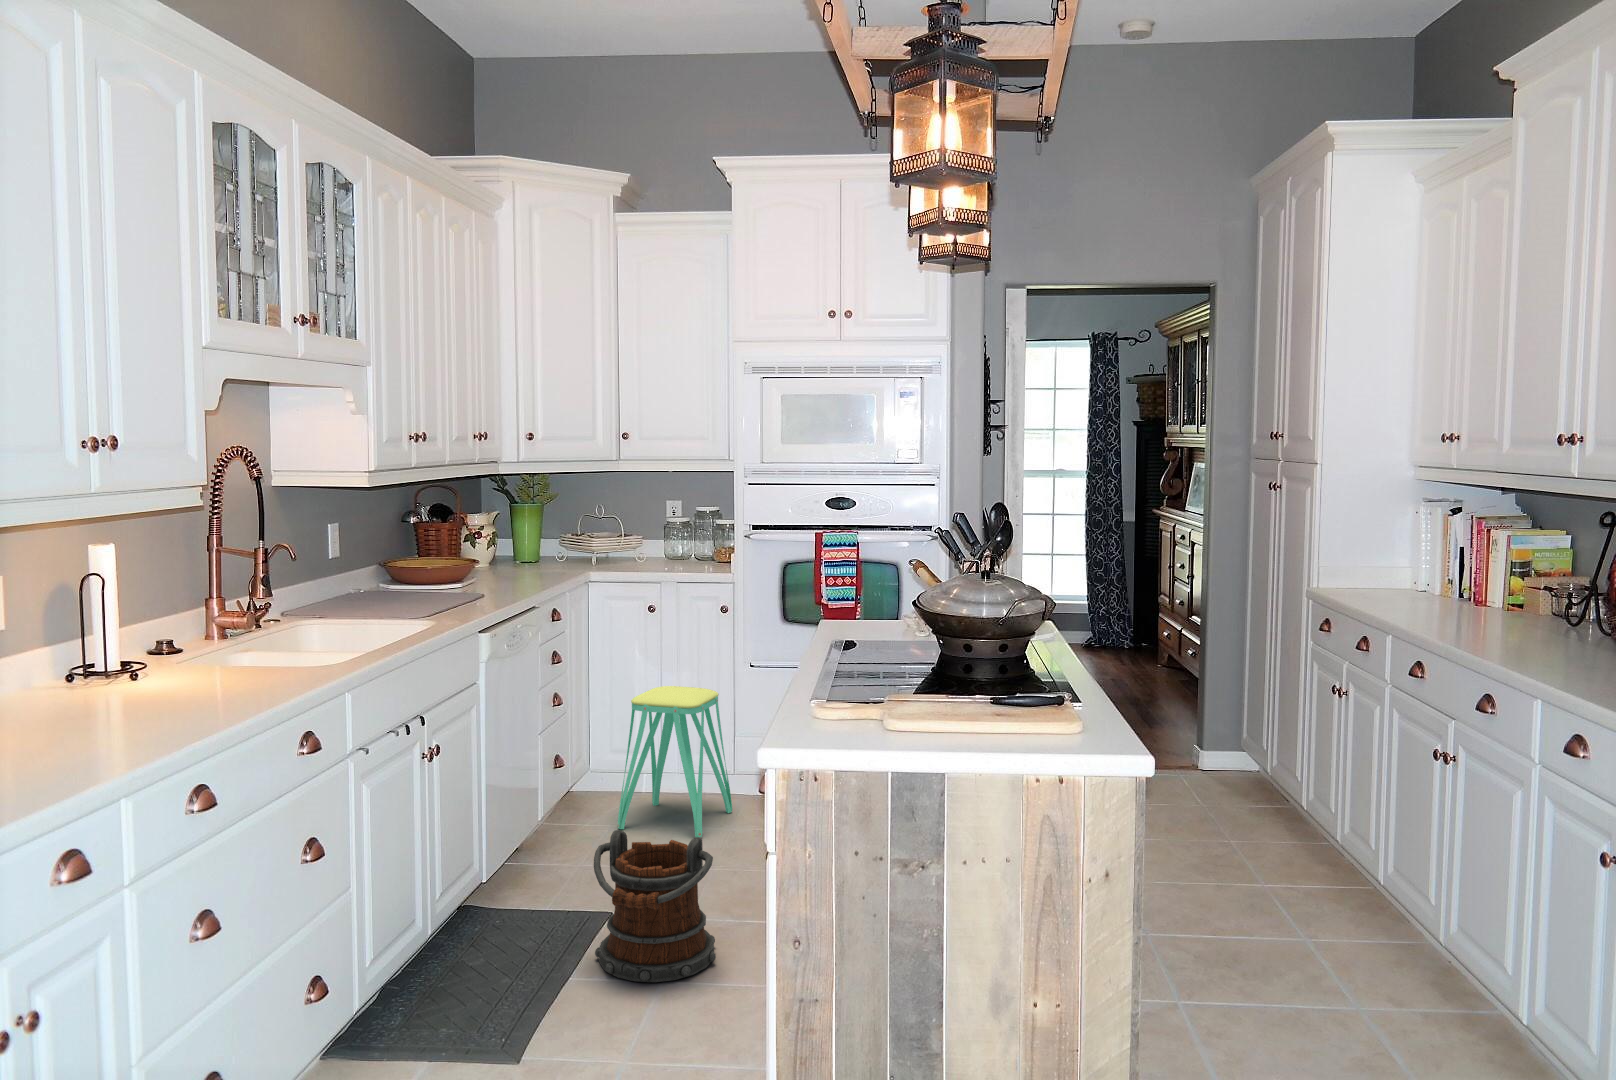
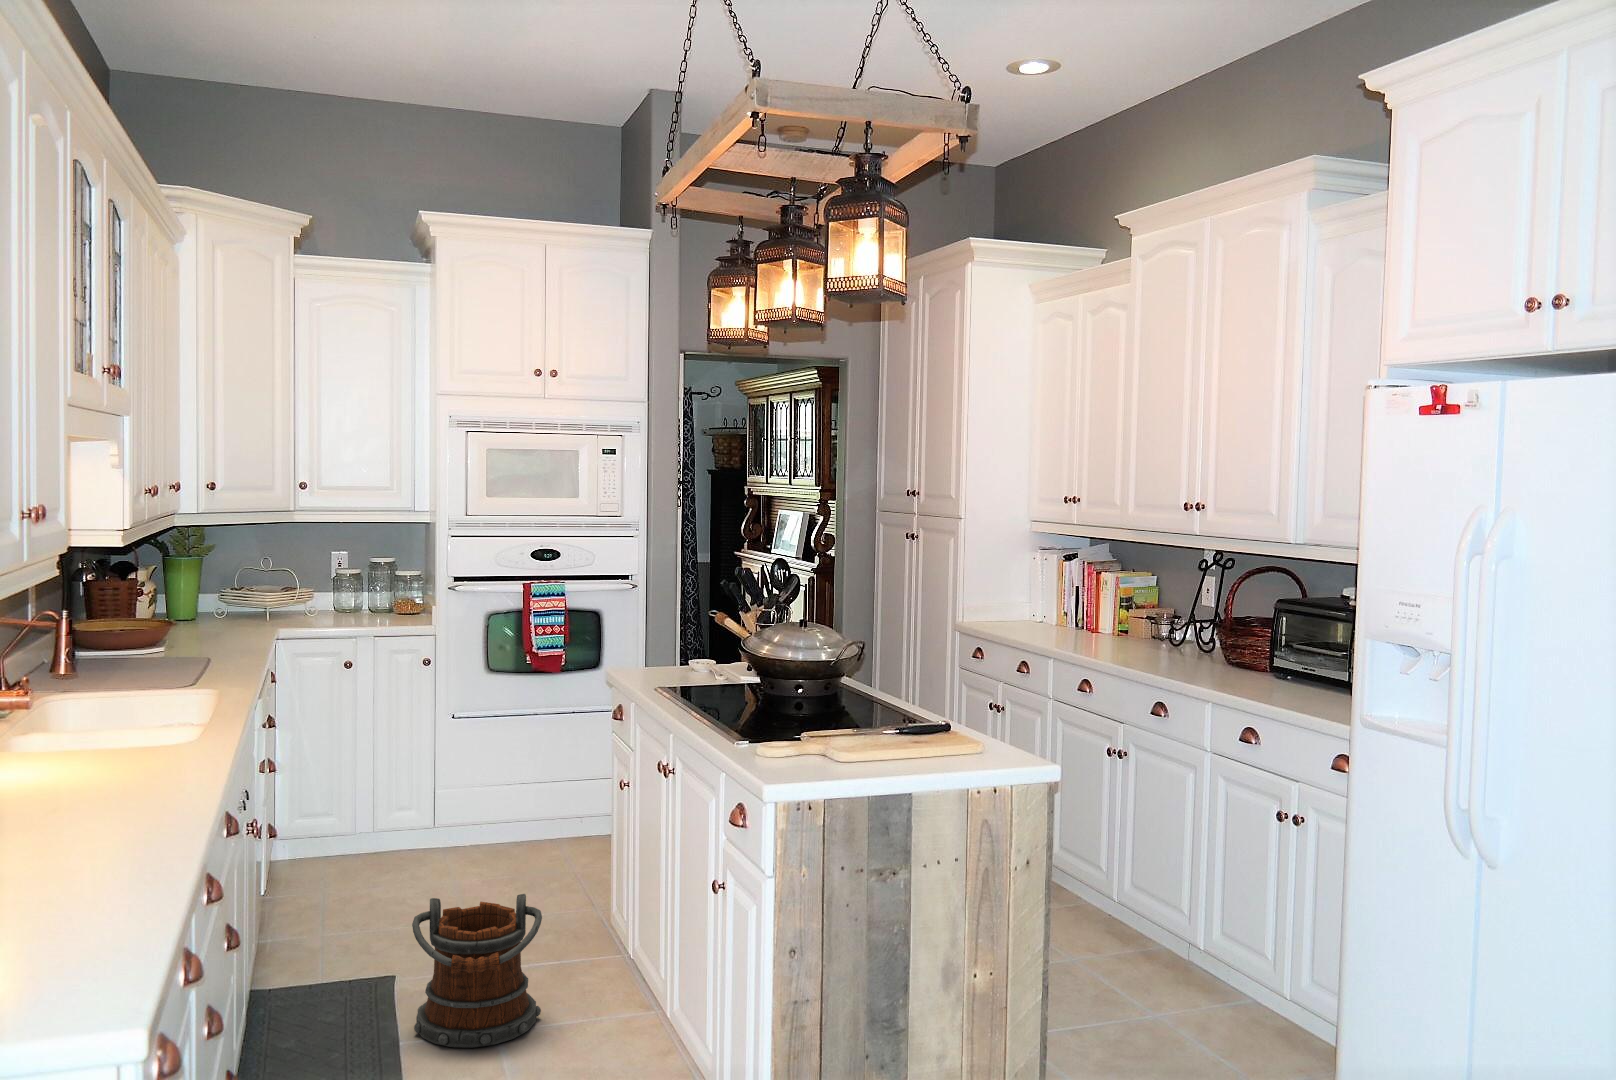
stool: present [618,686,732,837] -> none [327,750,440,909]

